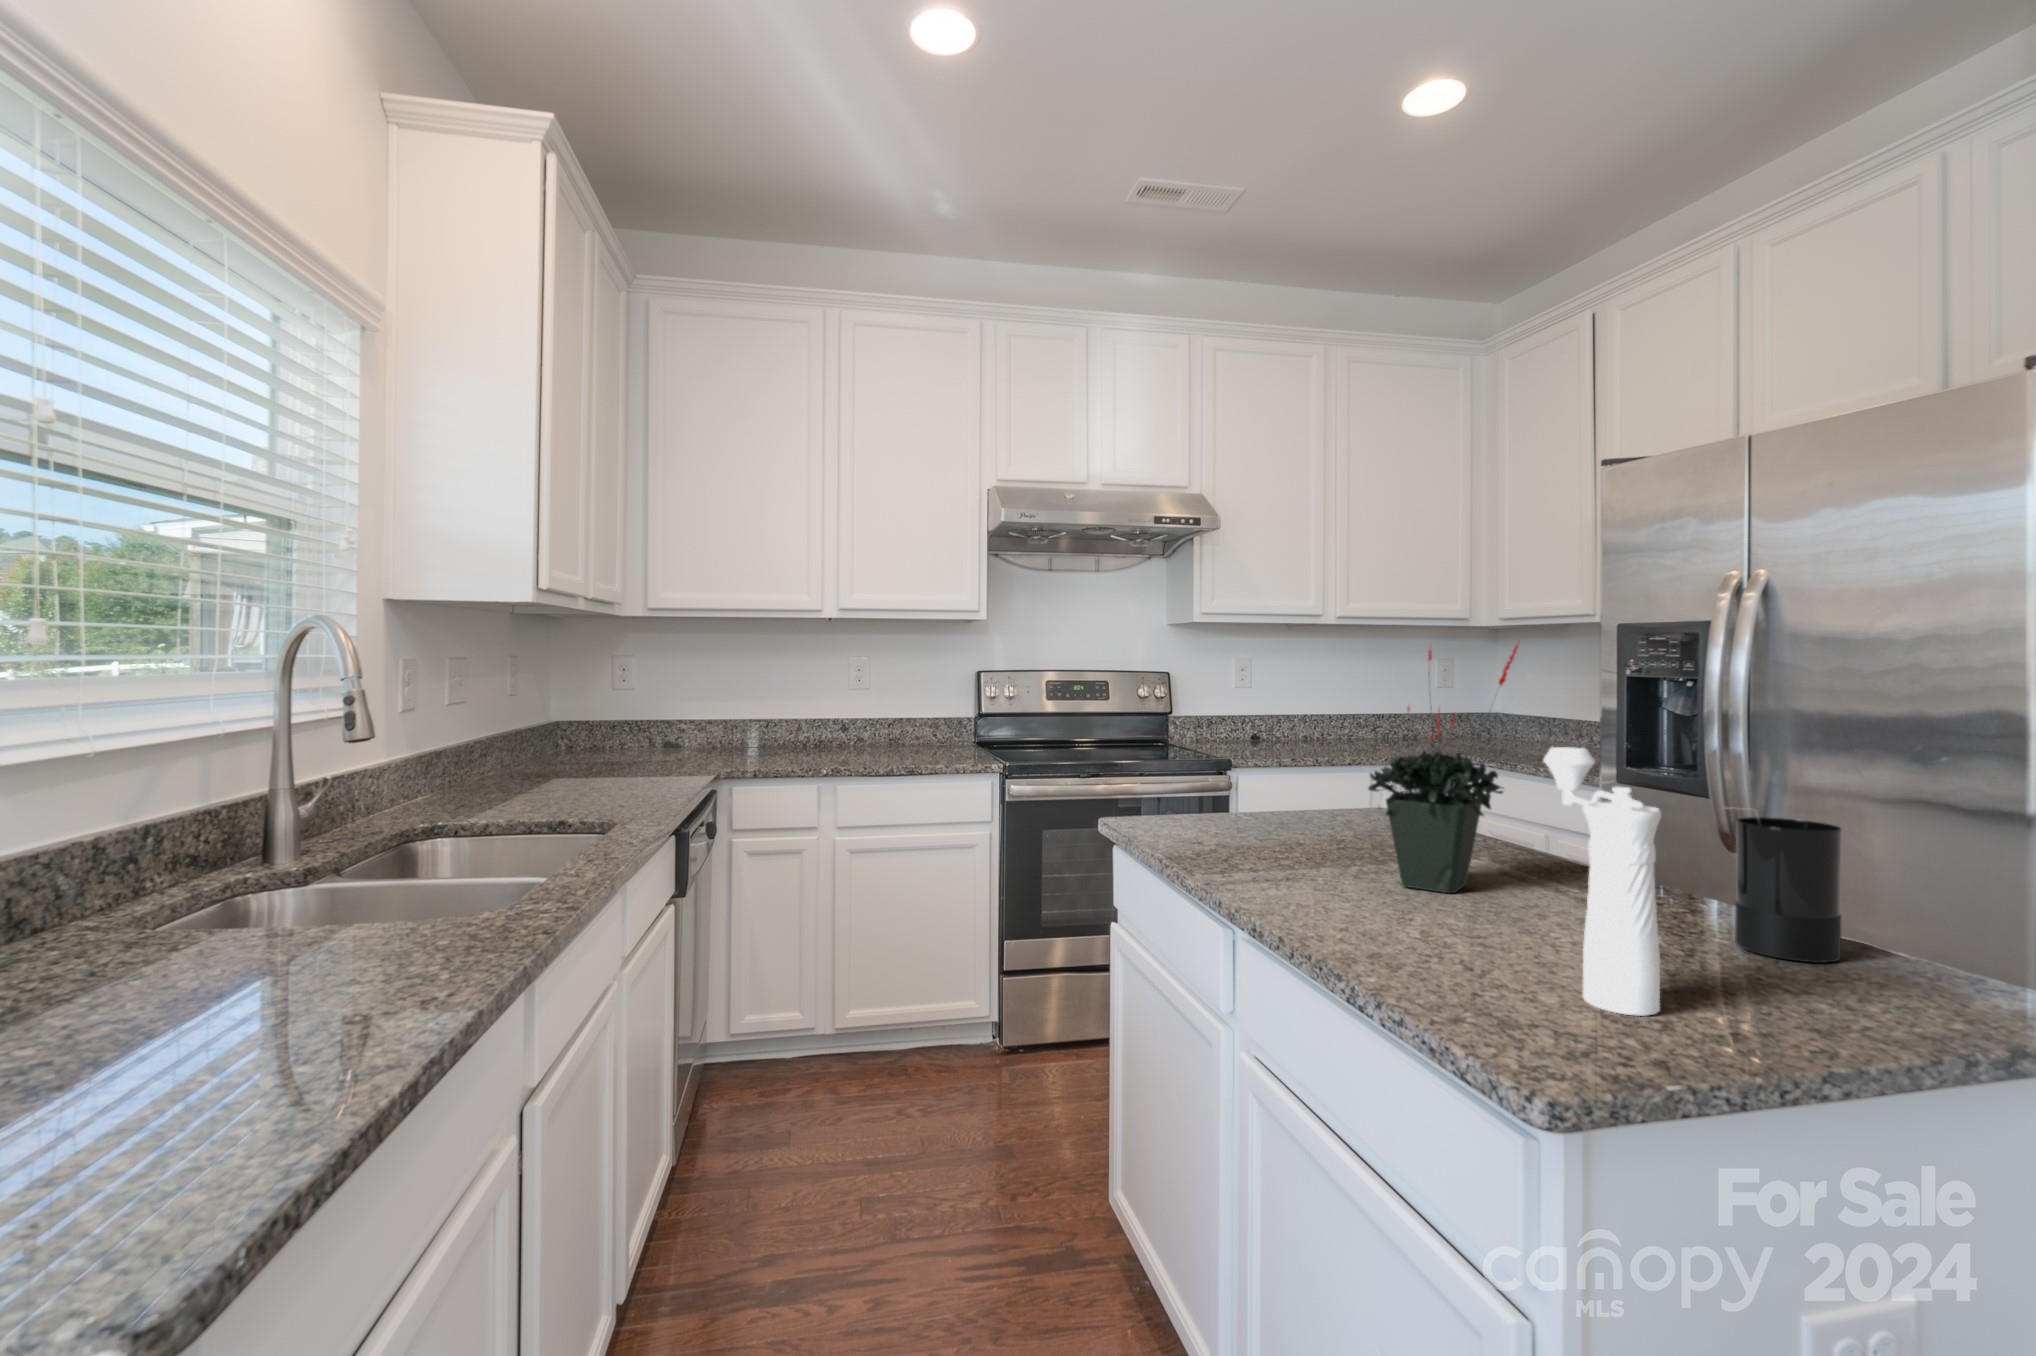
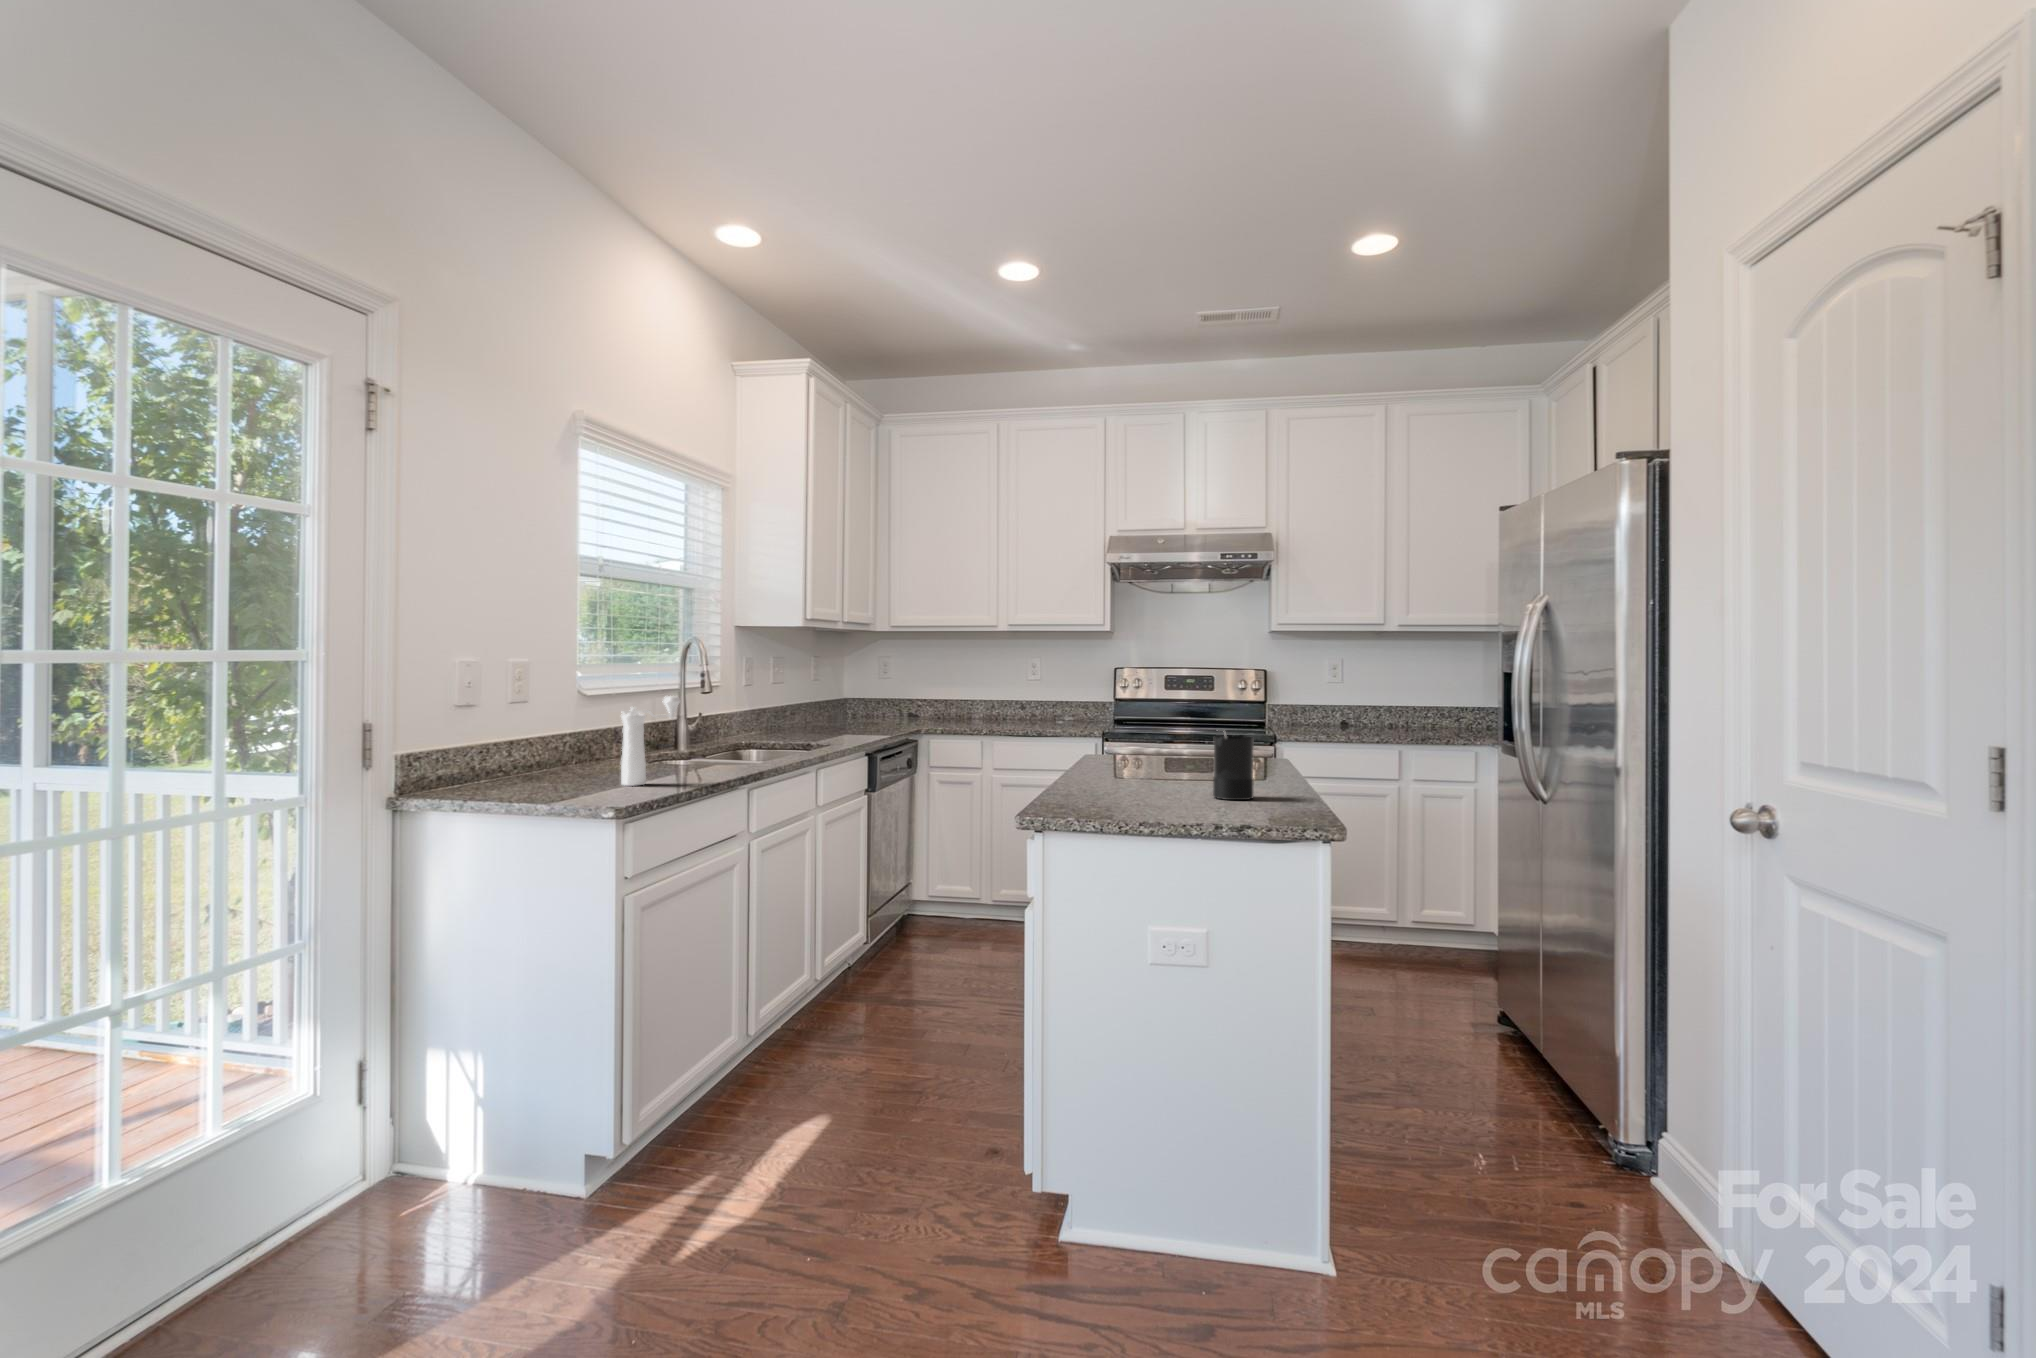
potted plant: present [1368,644,1518,893] -> none [1127,648,1201,782]
pepper mill: present [1543,747,1661,1016] -> present [621,696,680,786]

